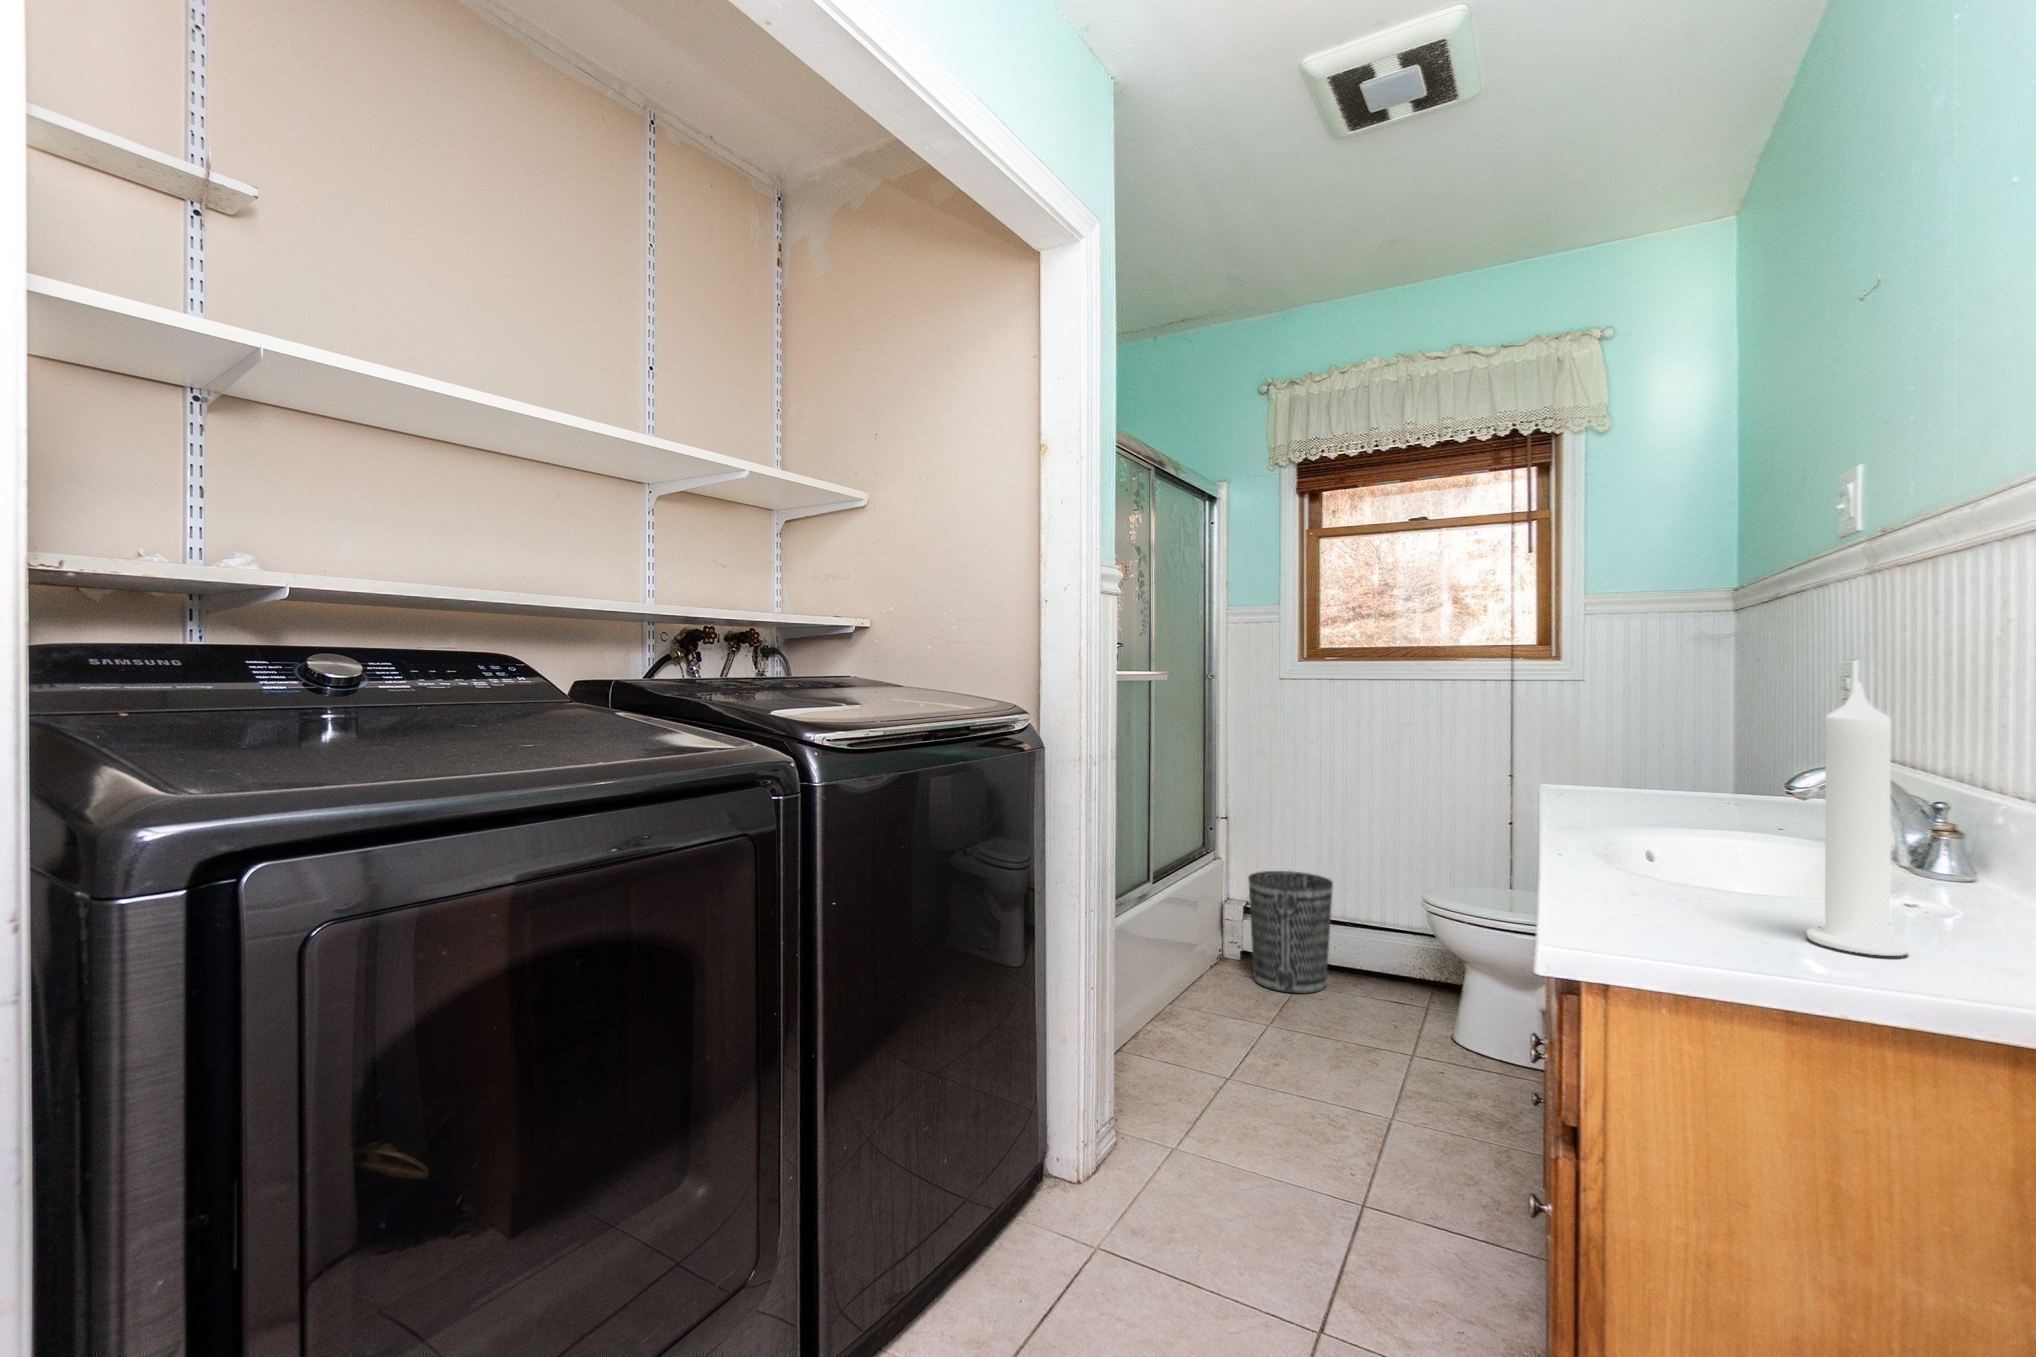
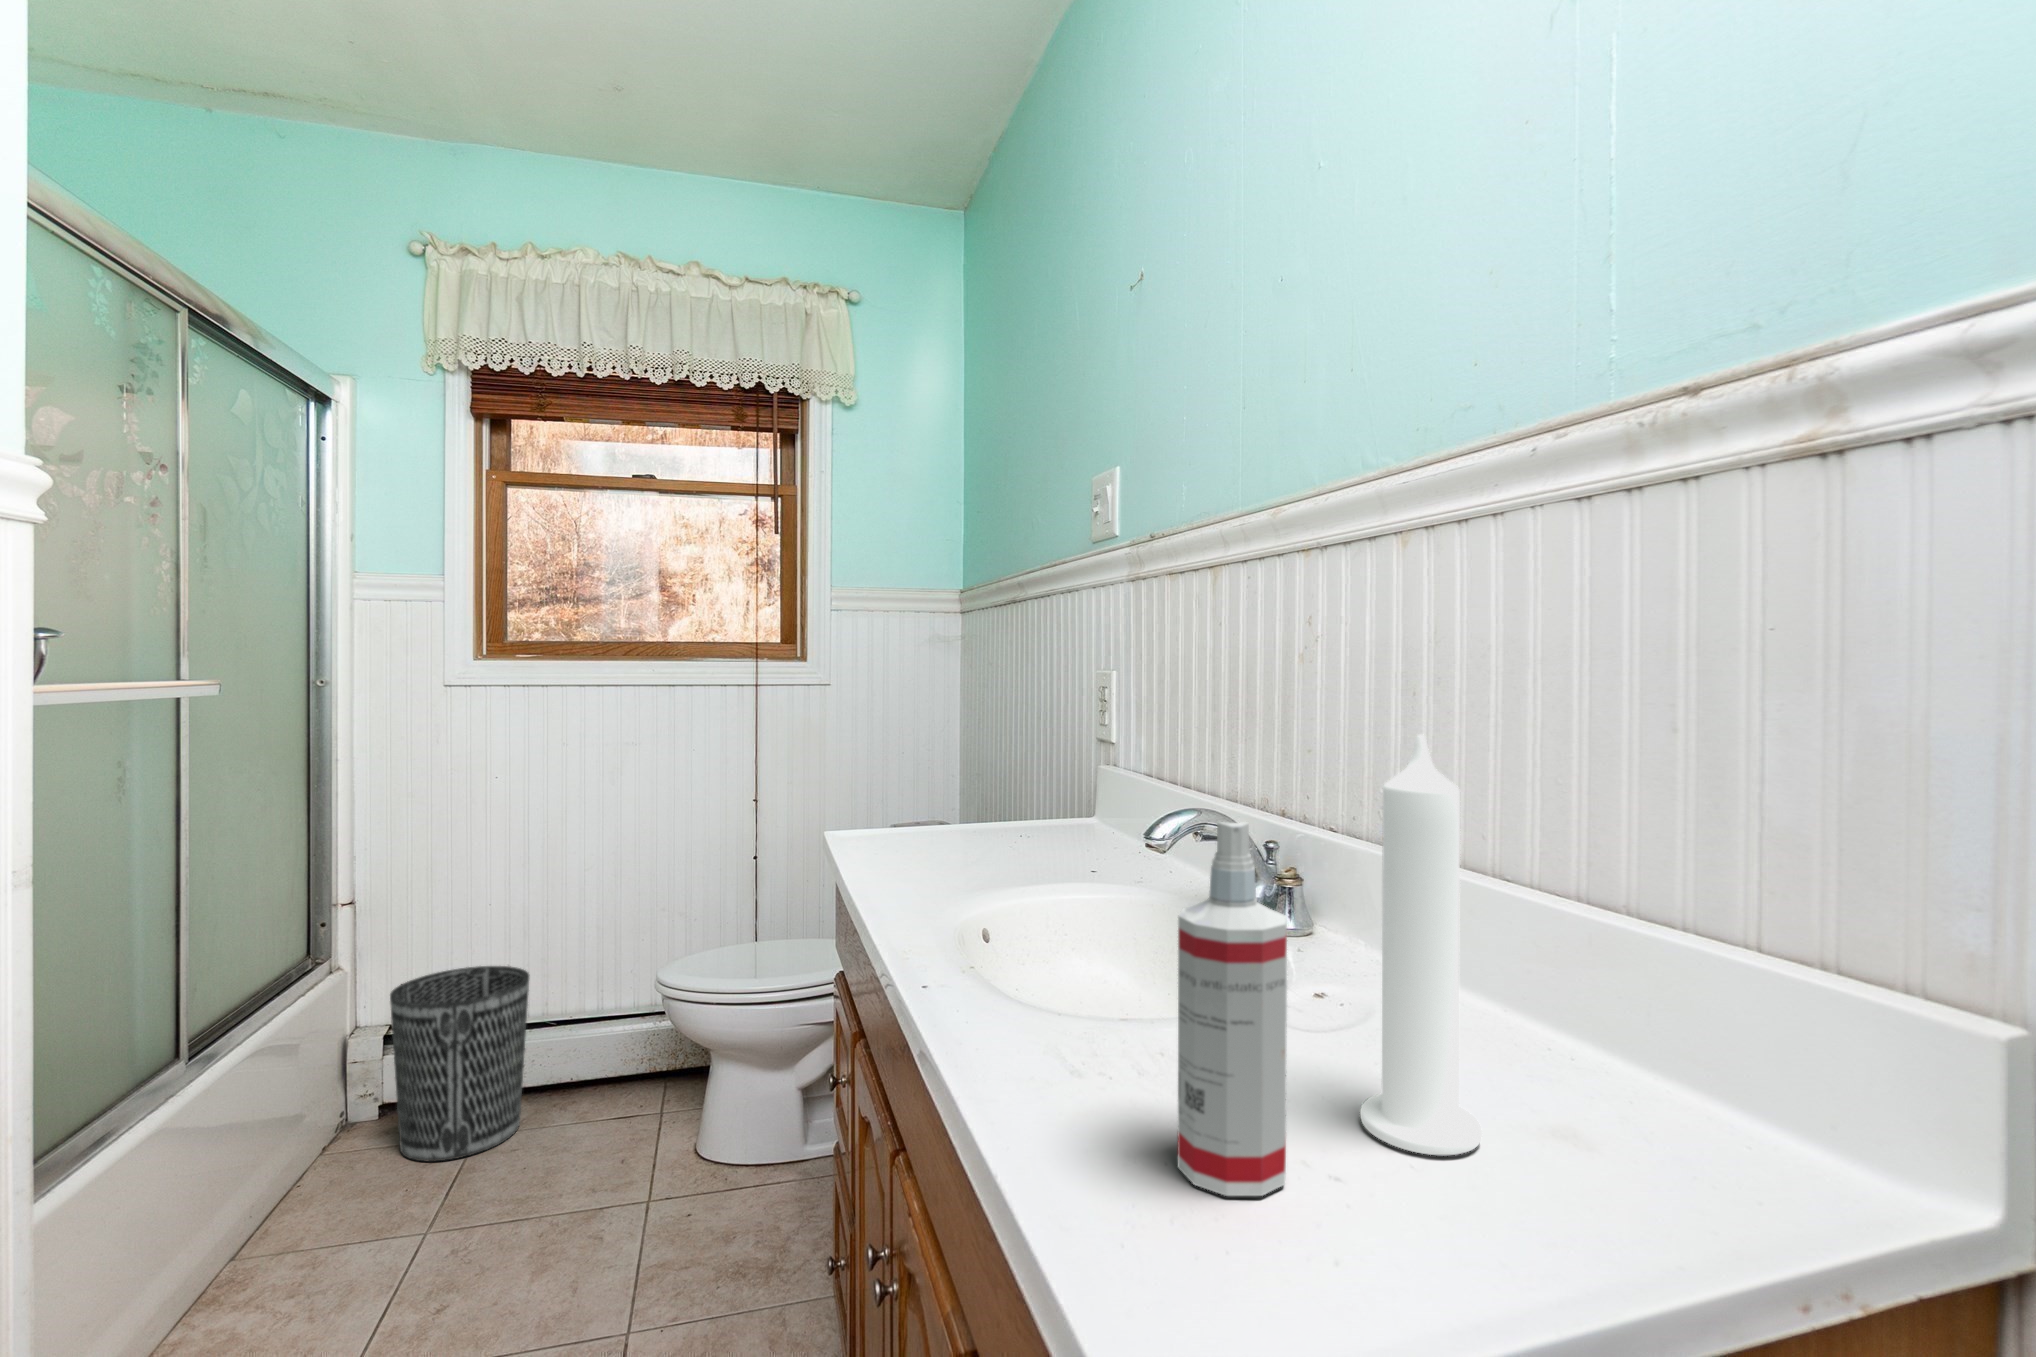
spray bottle: none [1638,727,1714,932] -> present [1178,822,1287,1196]

